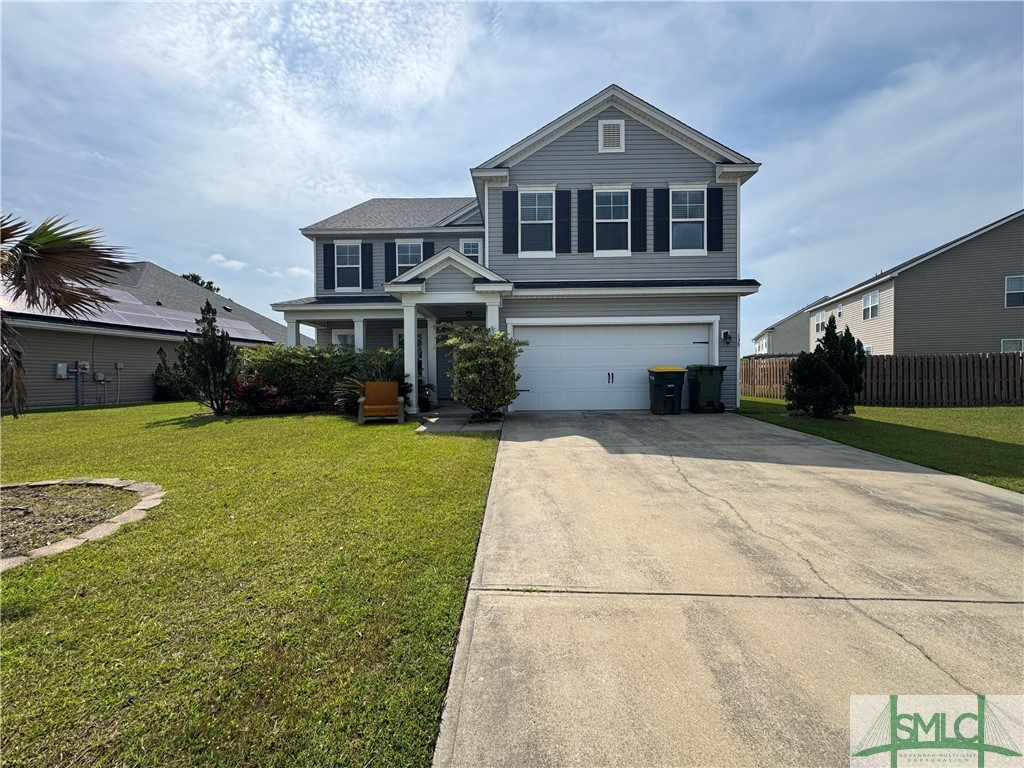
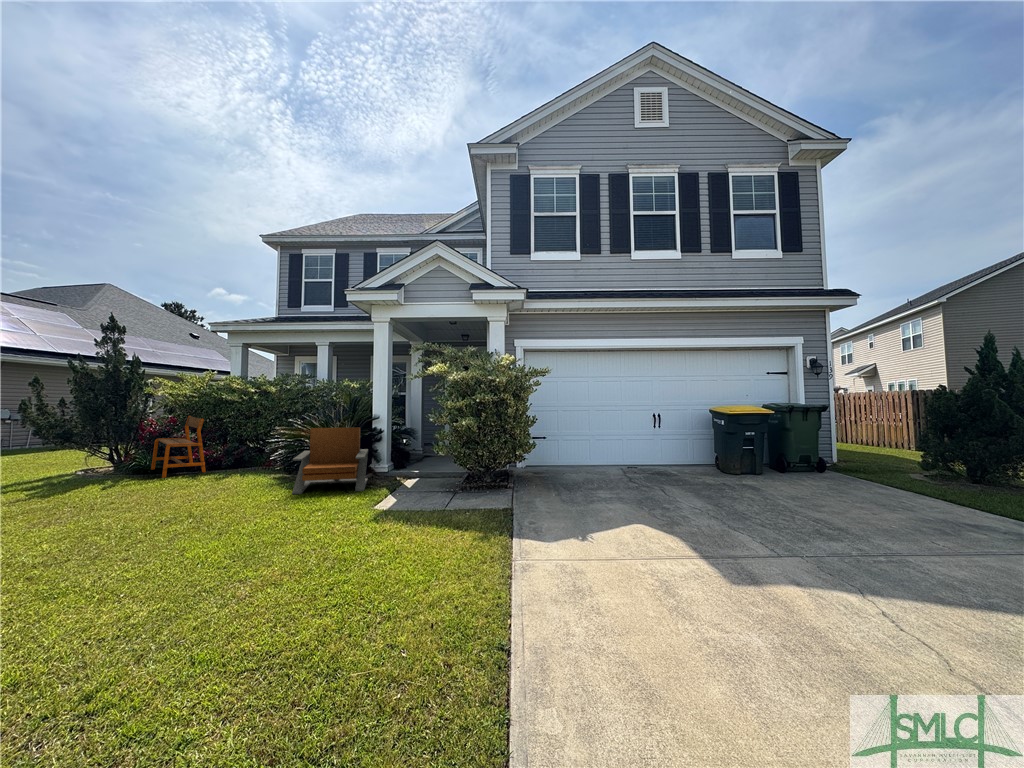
bench: none [247,375,287,417] -> present [151,416,206,478]

